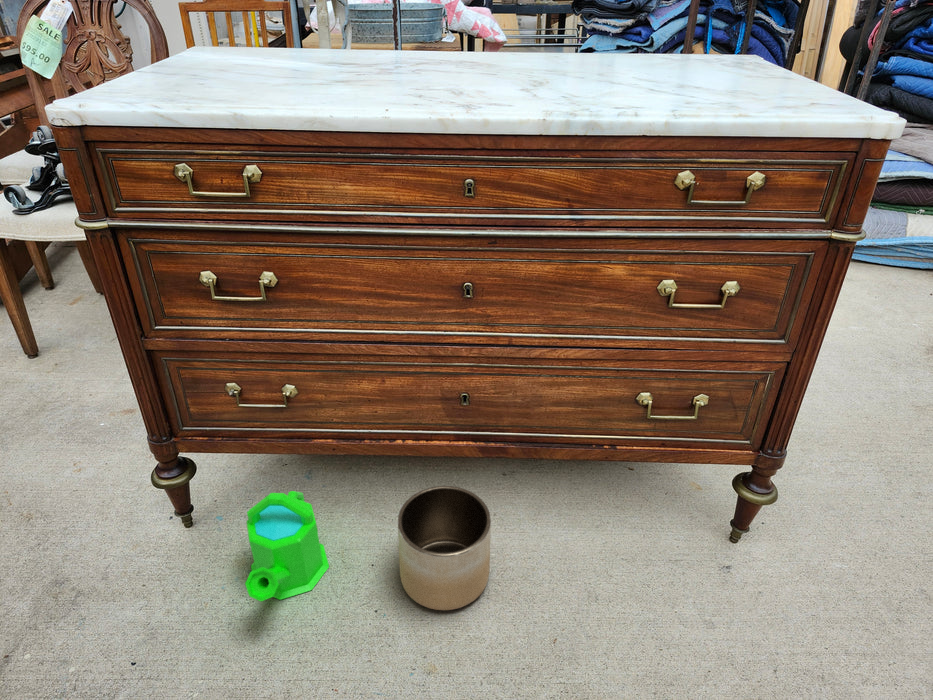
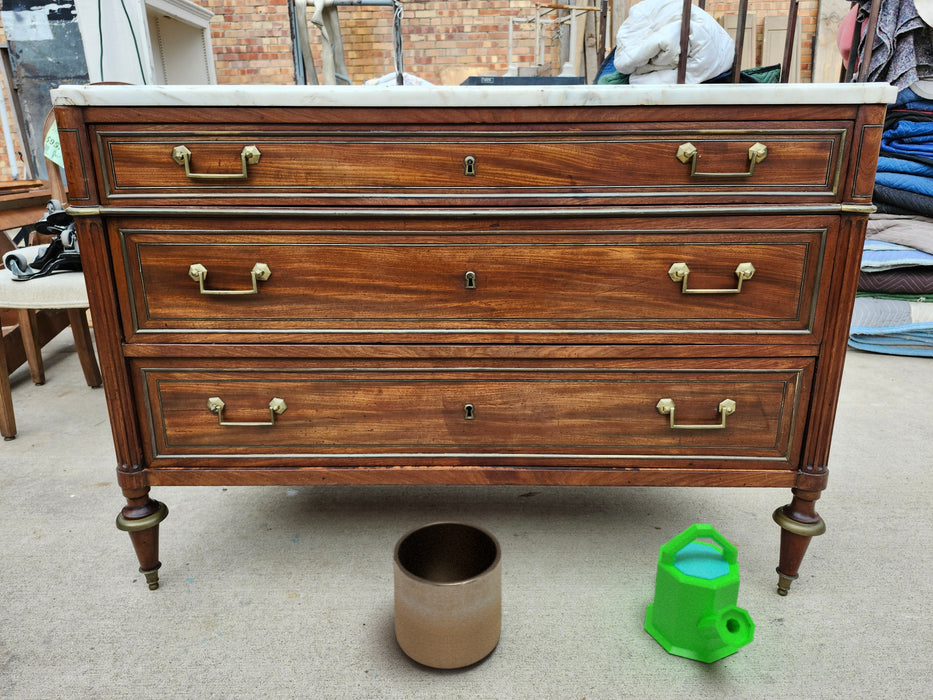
watering can: present [245,491,329,601] -> present [644,523,756,663]

